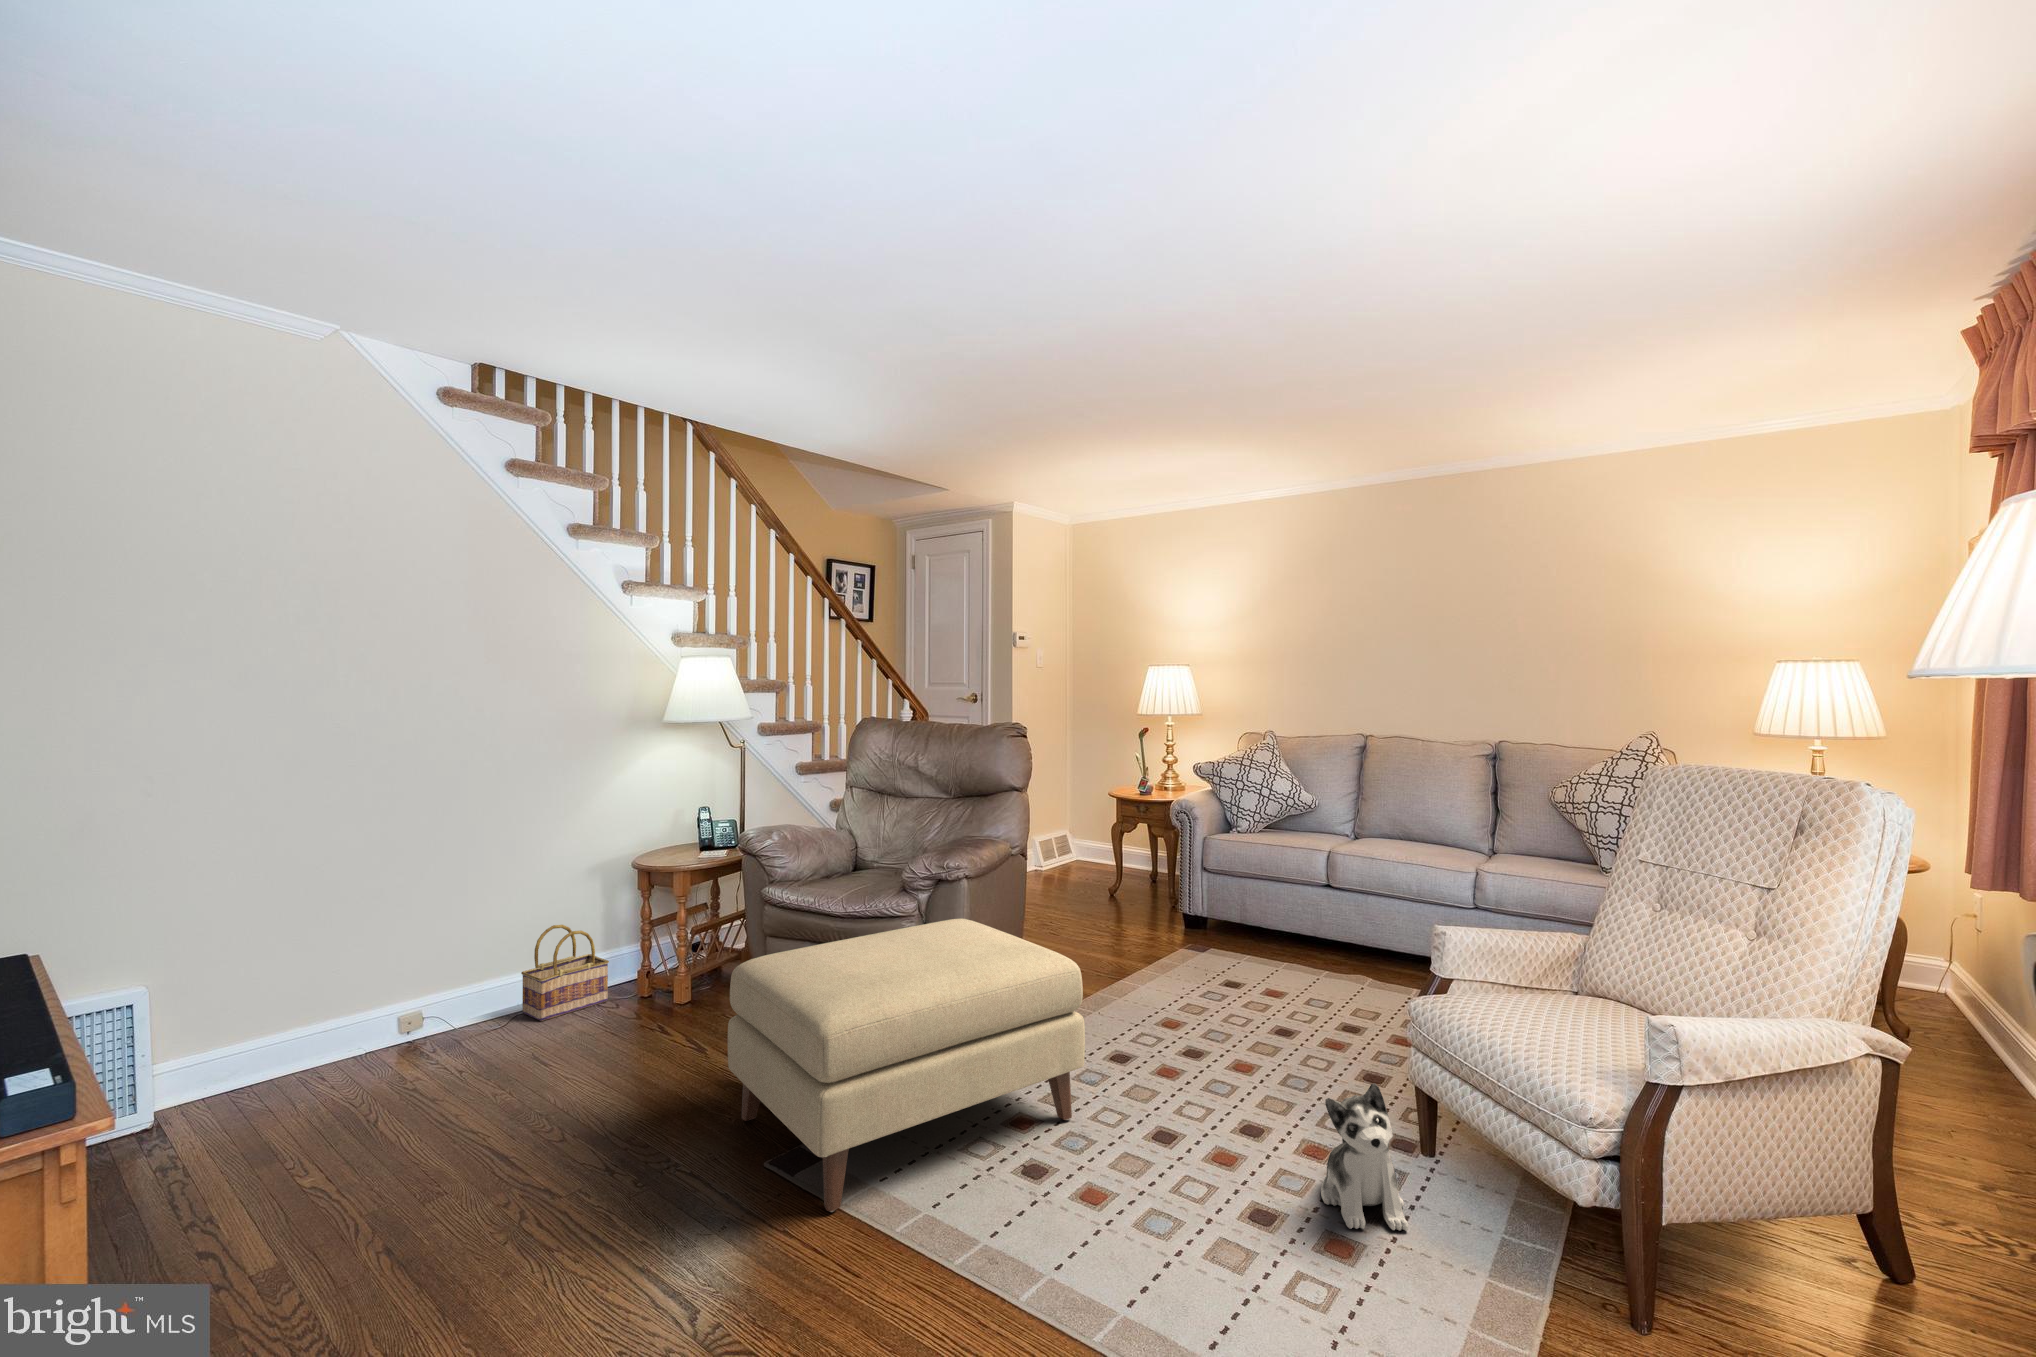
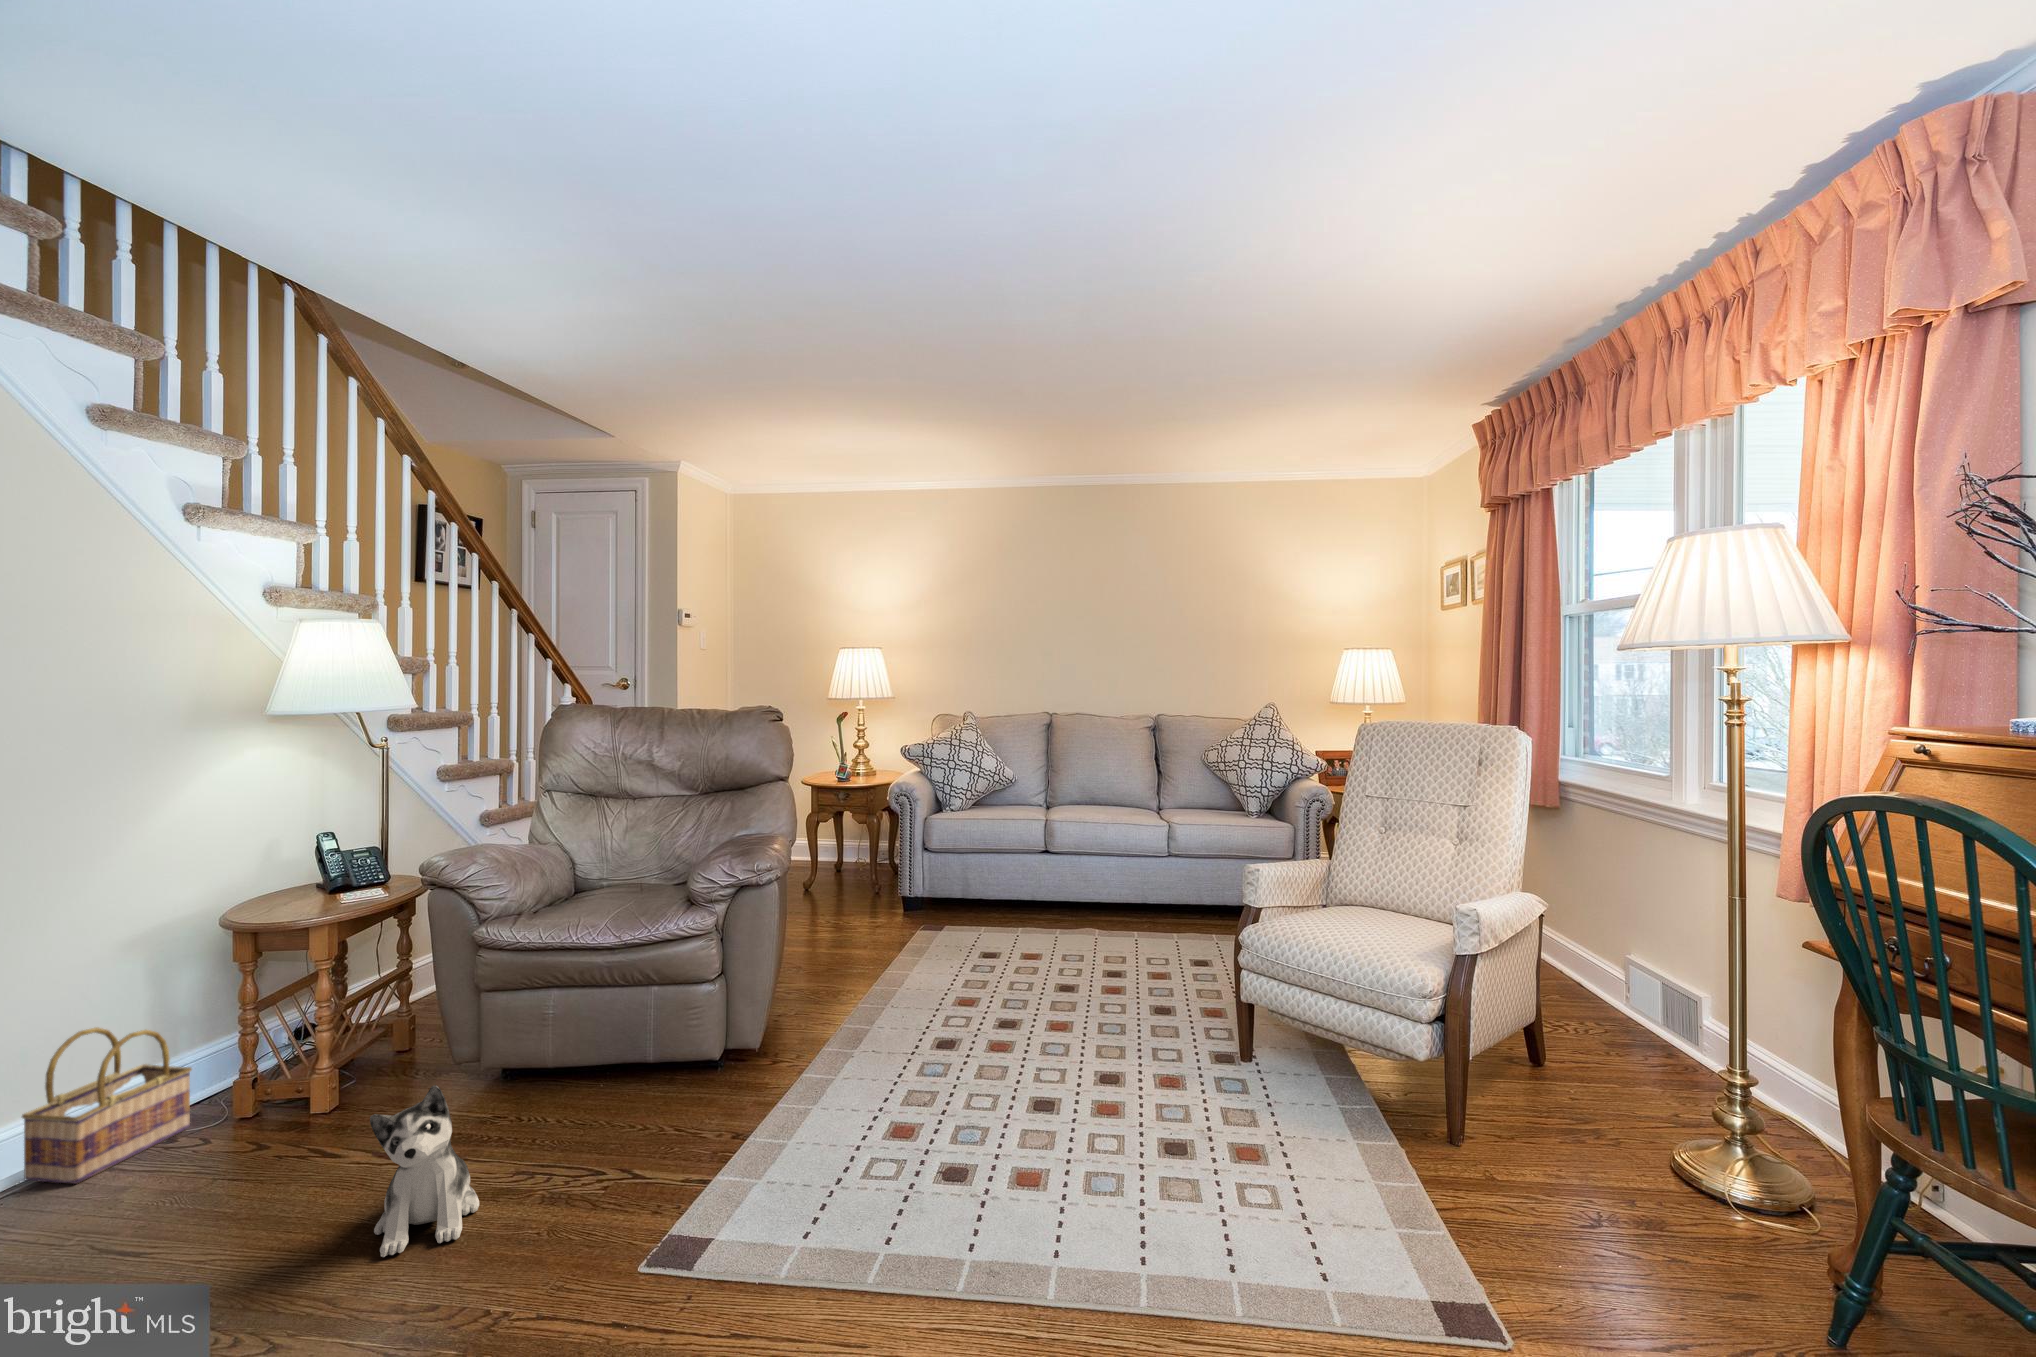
ottoman: present [728,919,1085,1212] -> none [538,923,962,1293]
plush toy: present [1321,1083,1408,1231] -> present [370,1085,479,1257]

